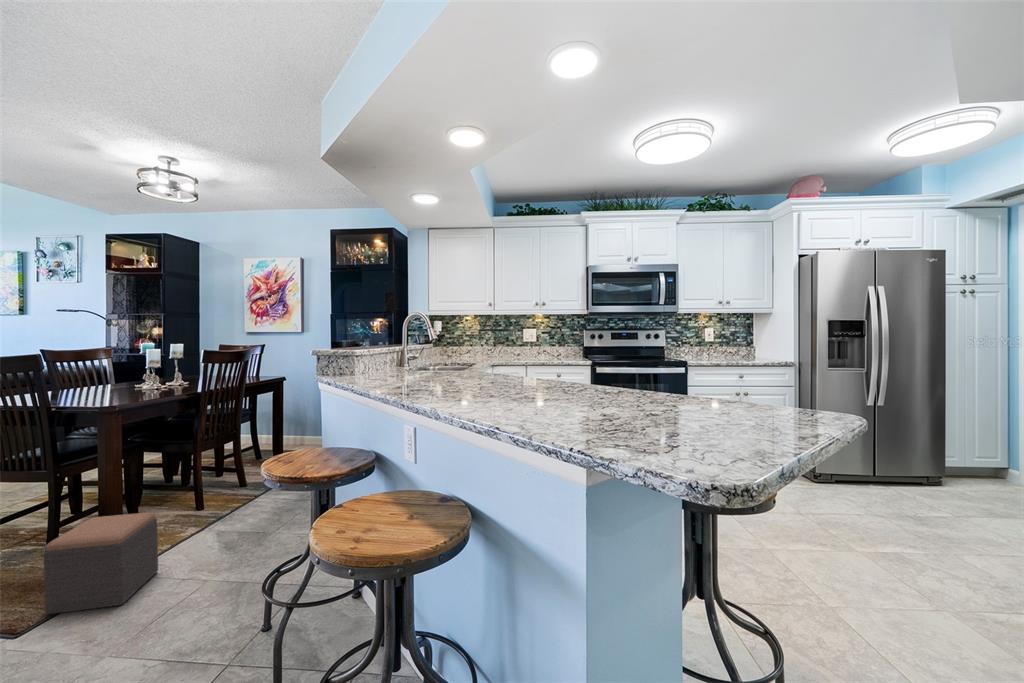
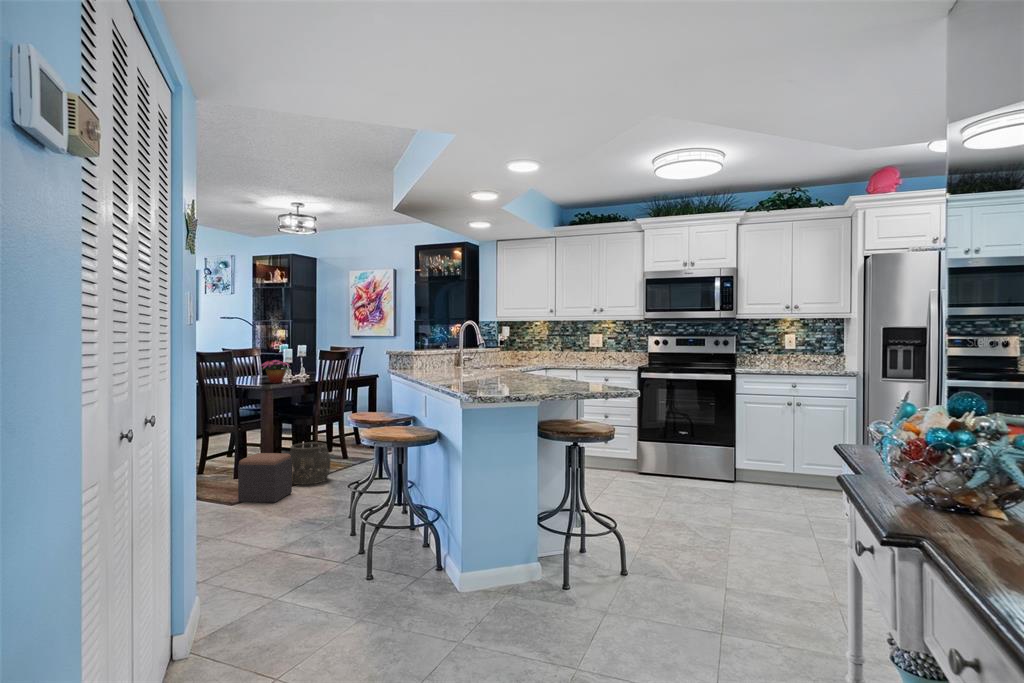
flower arrangement: none [99,364,163,398] -> present [262,360,289,383]
woven basket: none [150,478,226,548] -> present [290,442,331,485]

